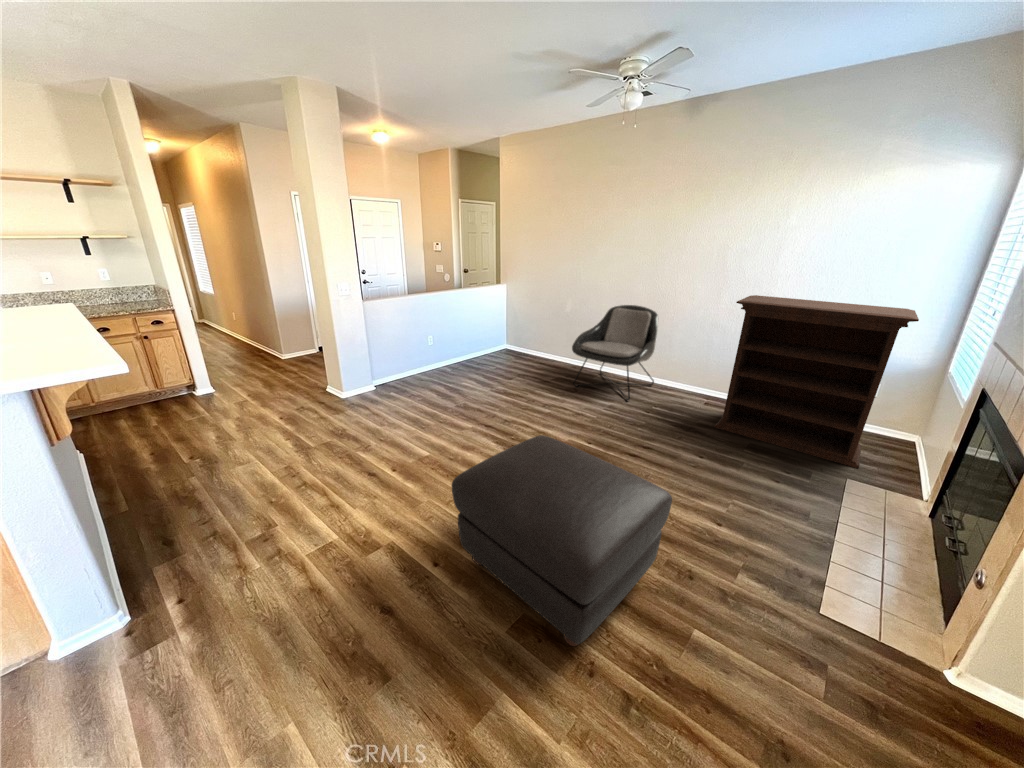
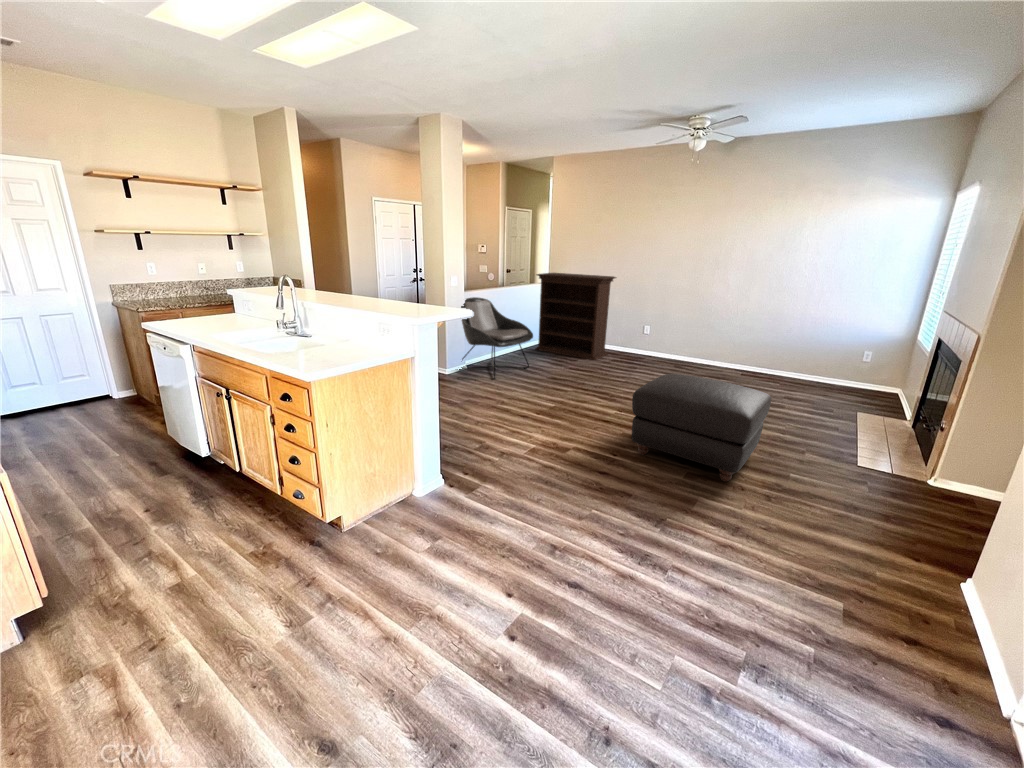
bookshelf: present [714,295,919,468] -> present [535,273,616,360]
lounge chair: present [572,305,658,401] -> present [459,297,533,379]

